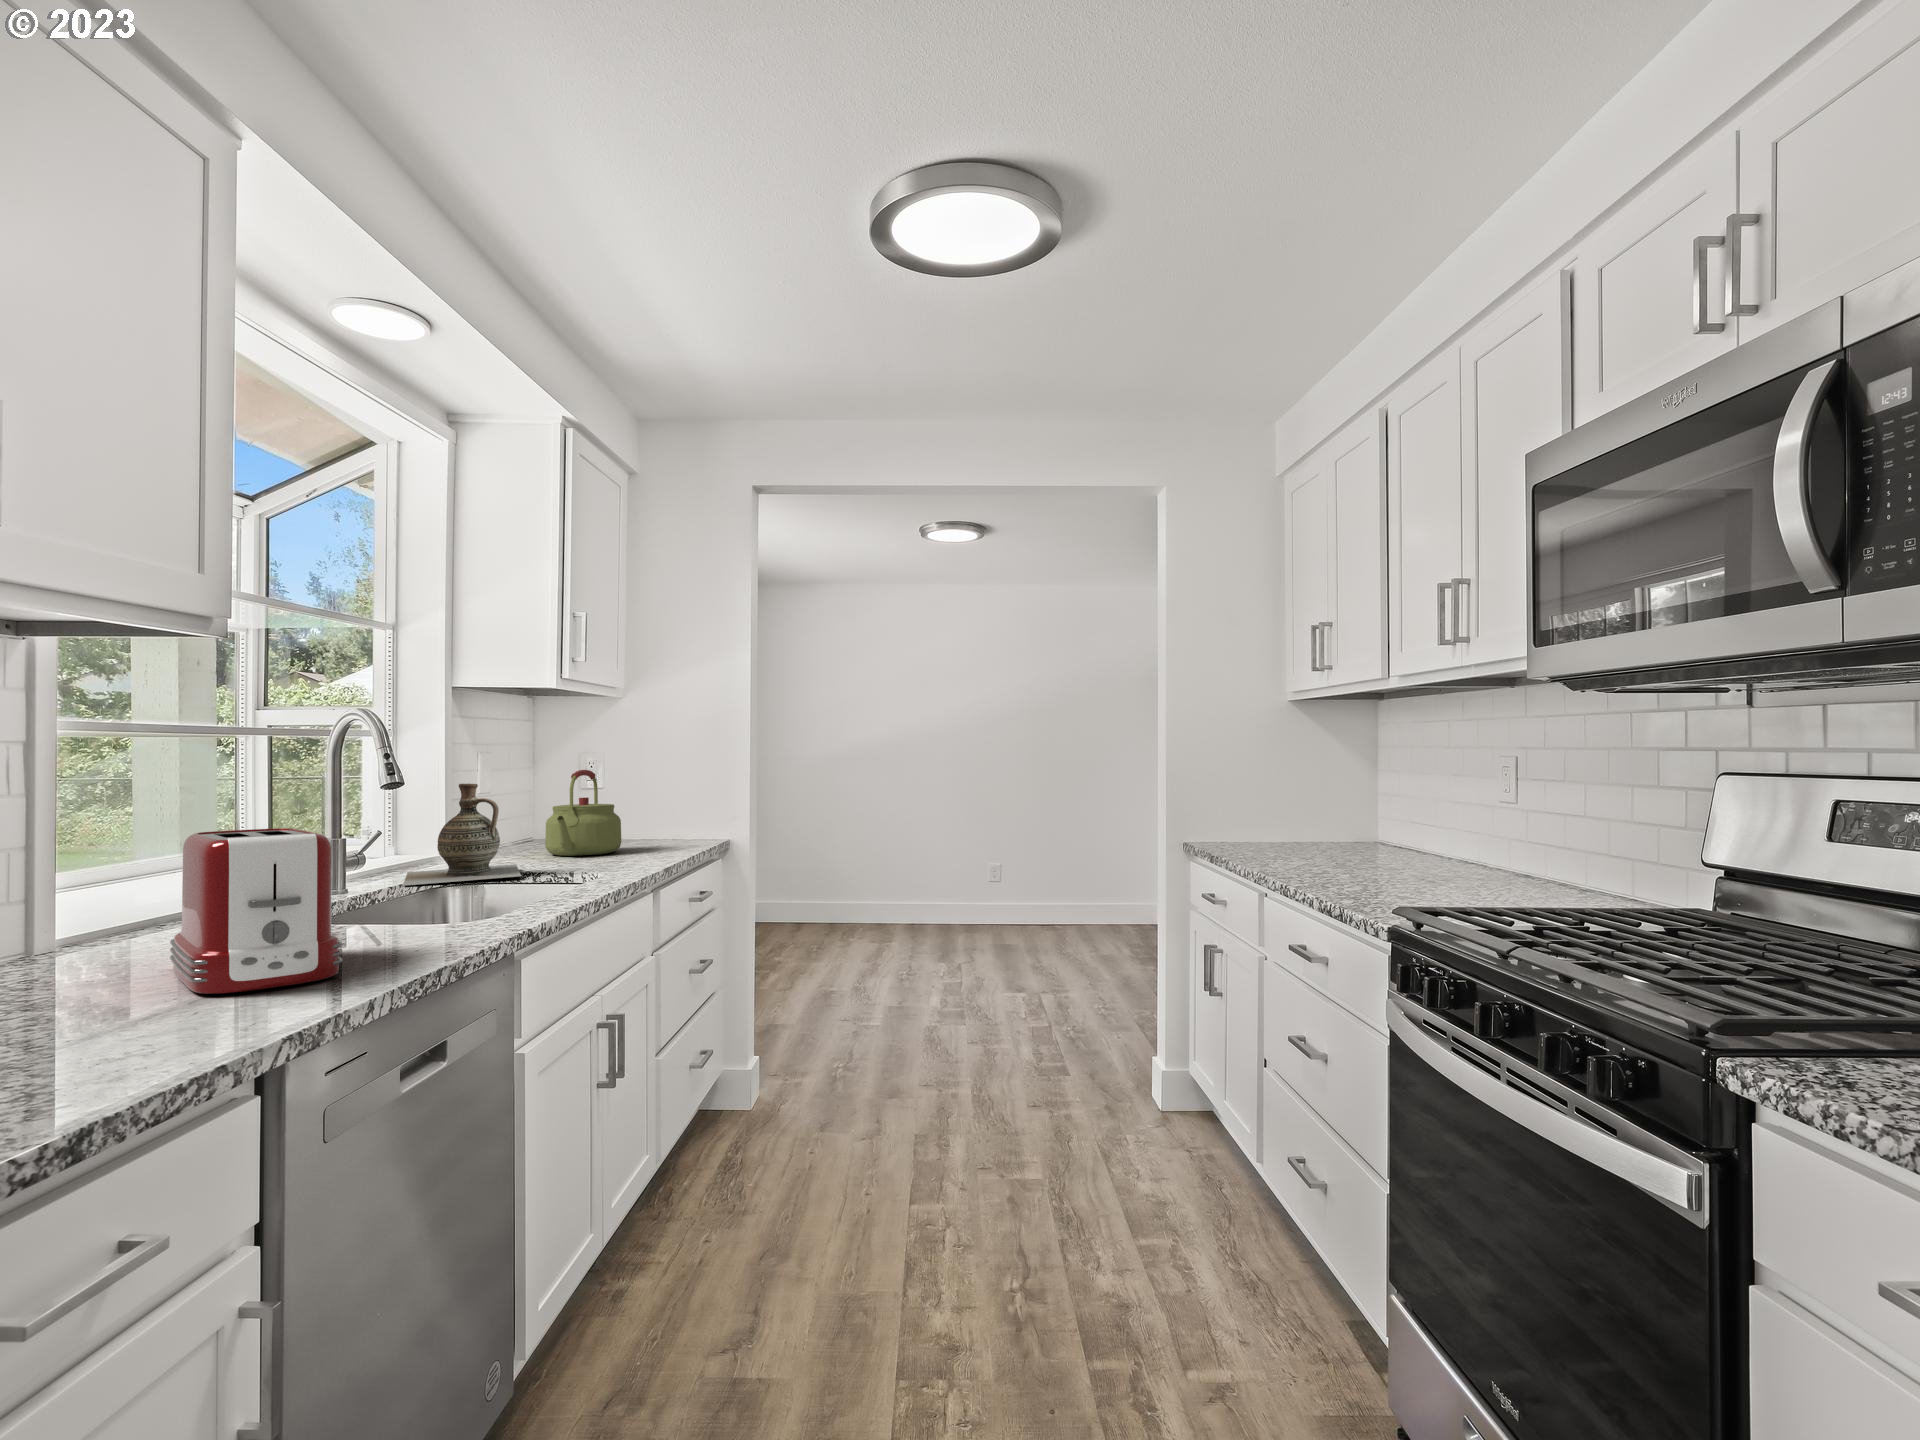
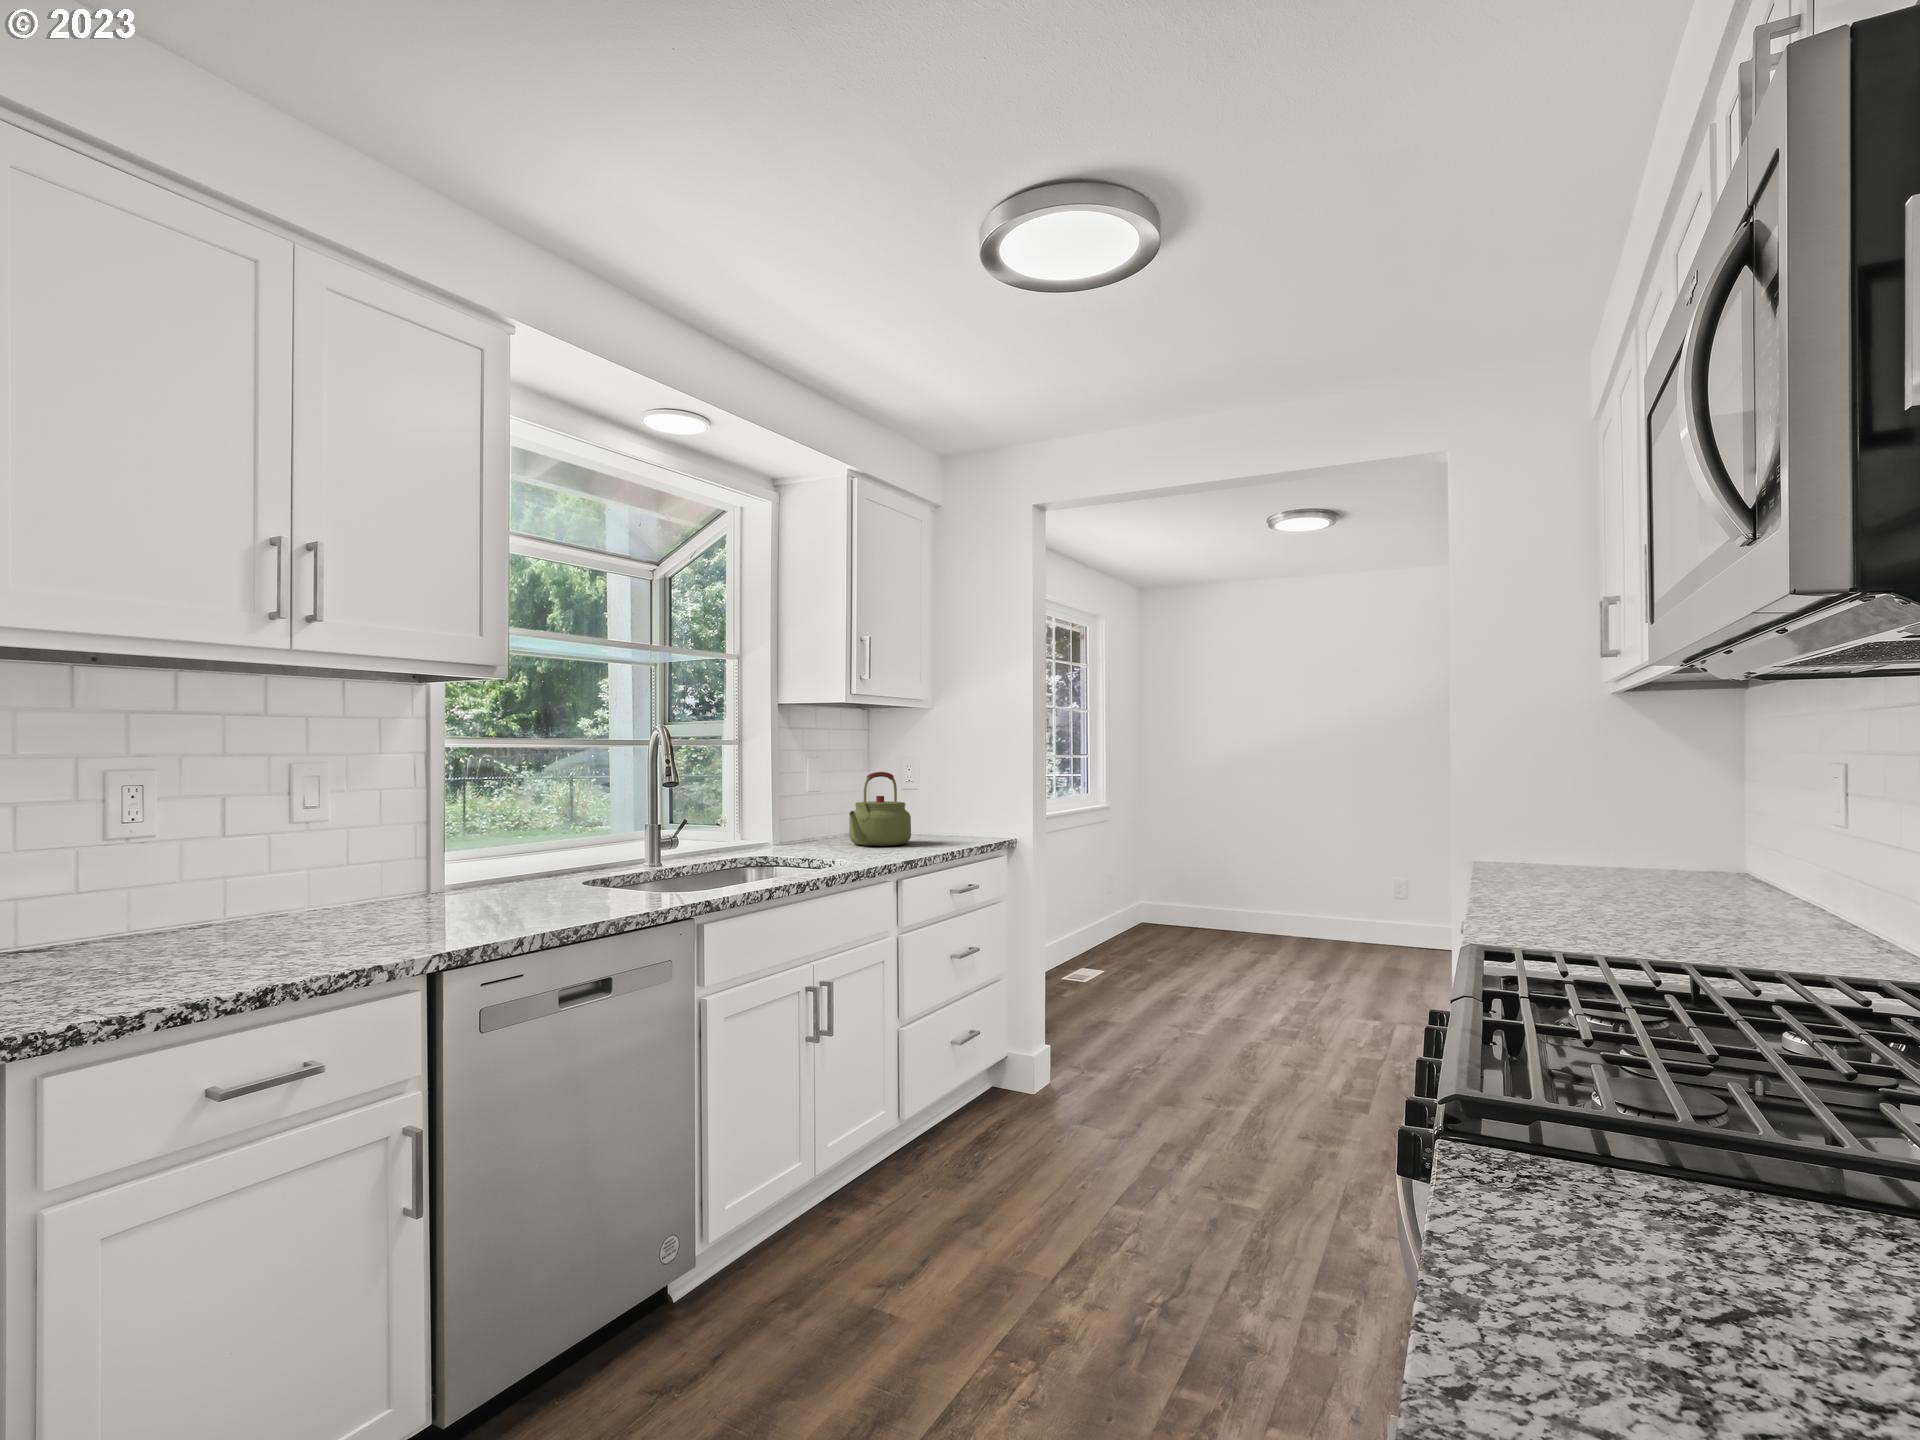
ceramic jug: present [403,784,521,886] -> none [703,782,803,861]
toaster: present [170,828,343,994] -> none [442,814,551,924]

